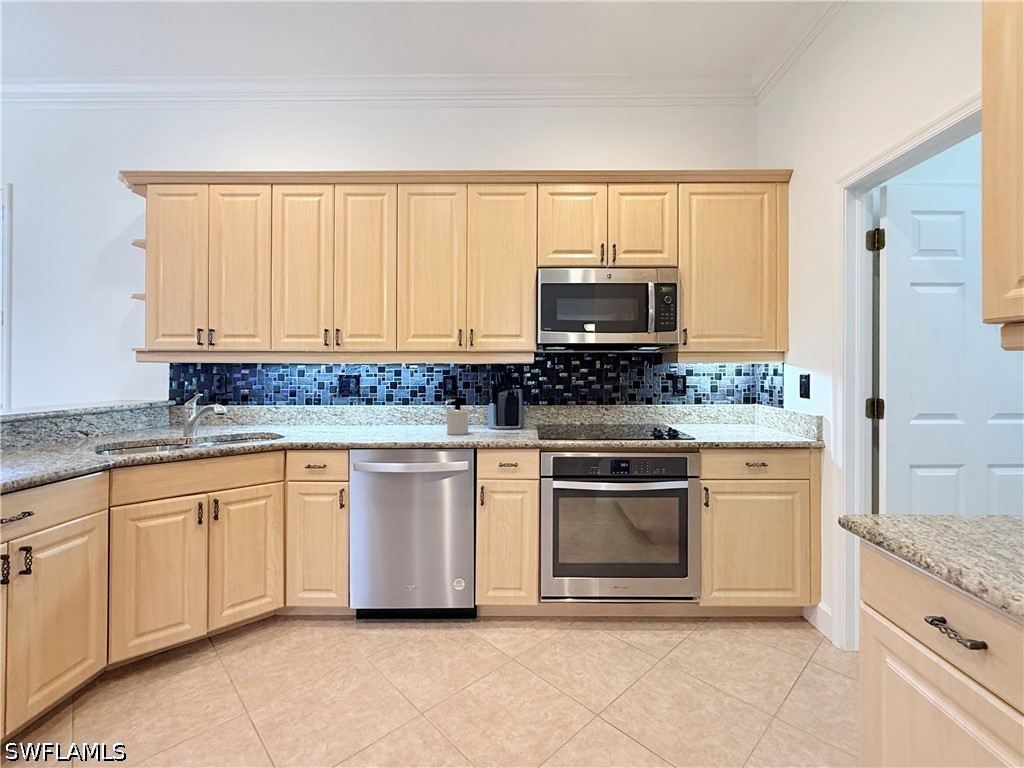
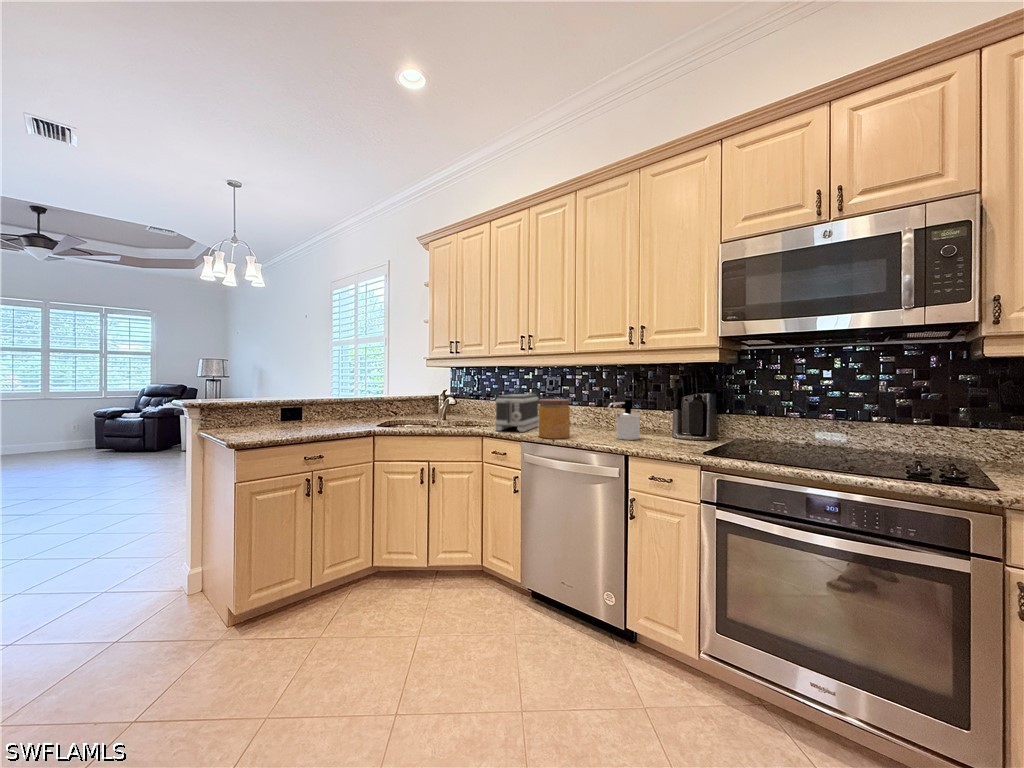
toaster: none [303,395,342,440] -> present [495,394,539,432]
jar: none [370,398,404,441] -> present [539,399,570,439]

